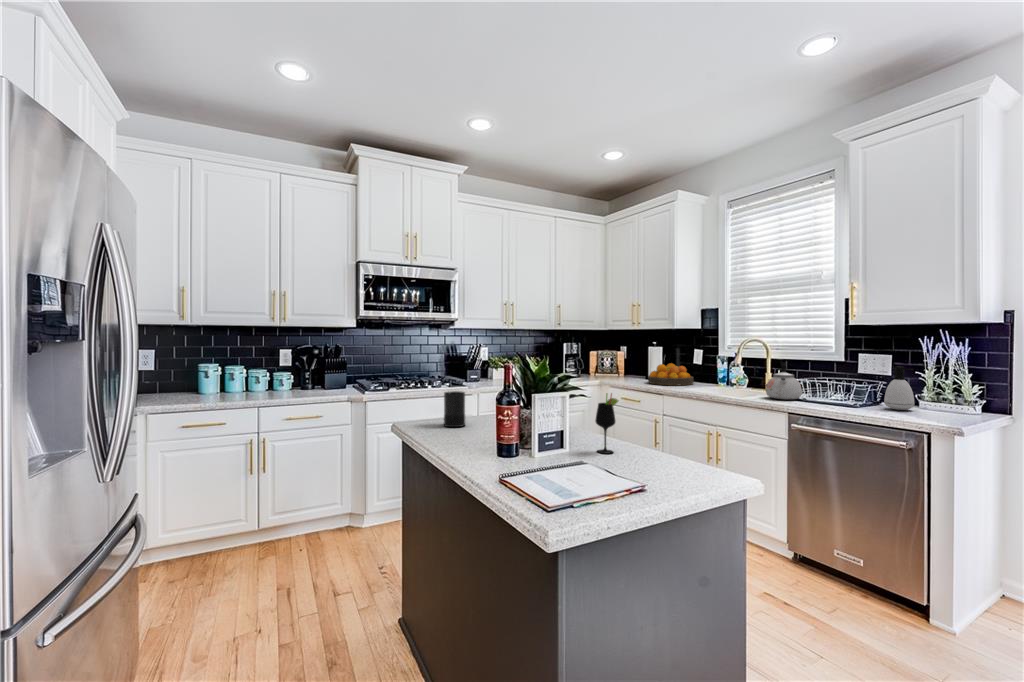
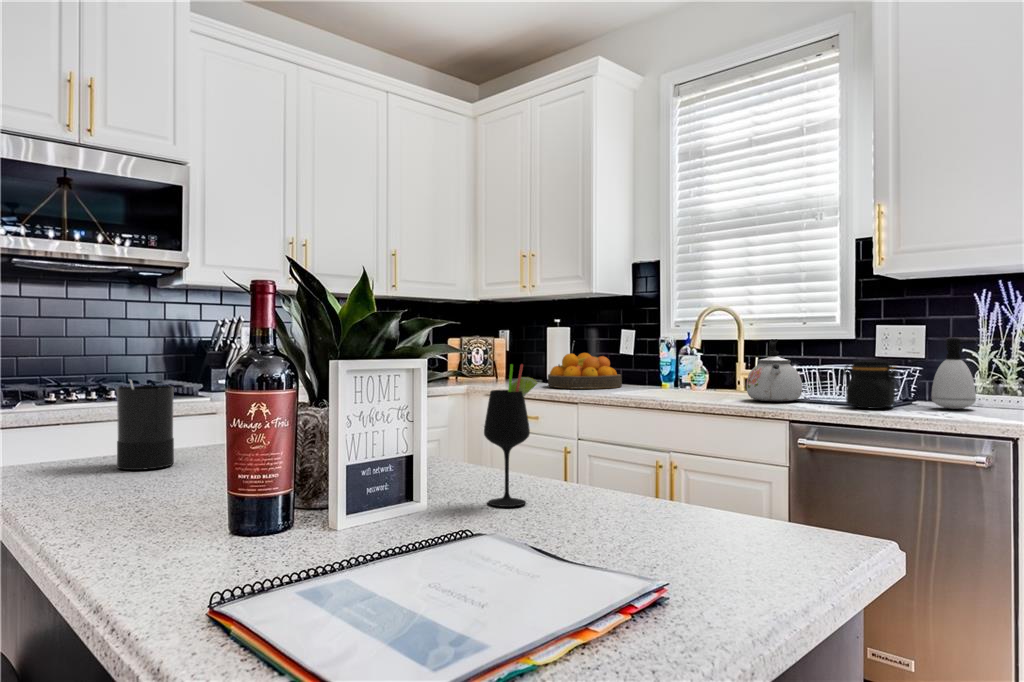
jar: none [824,378,862,407] -> present [842,360,899,409]

